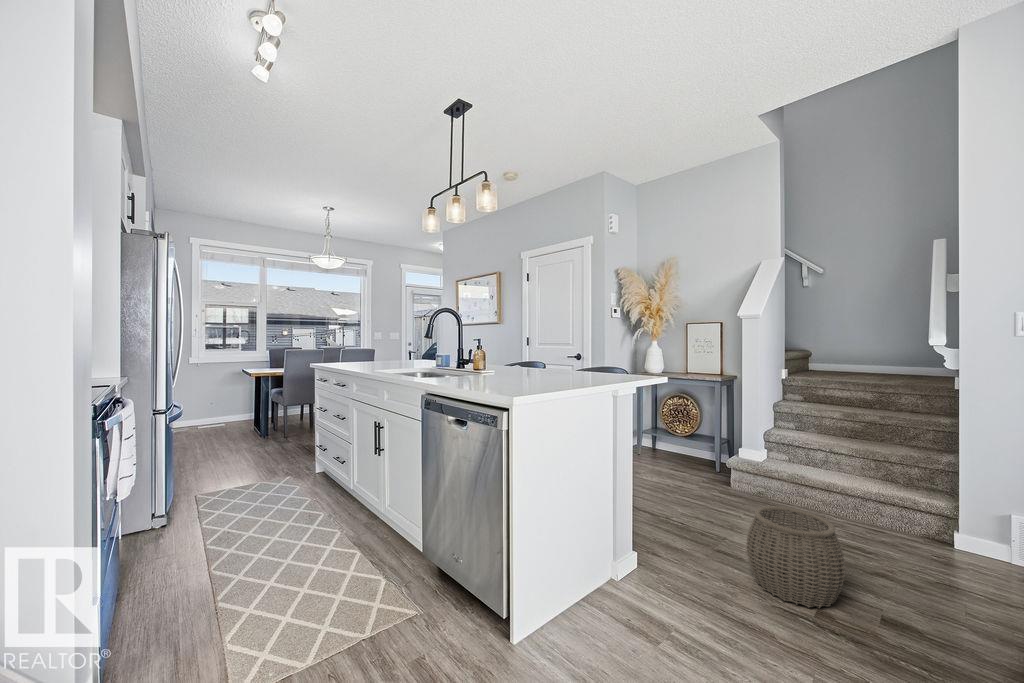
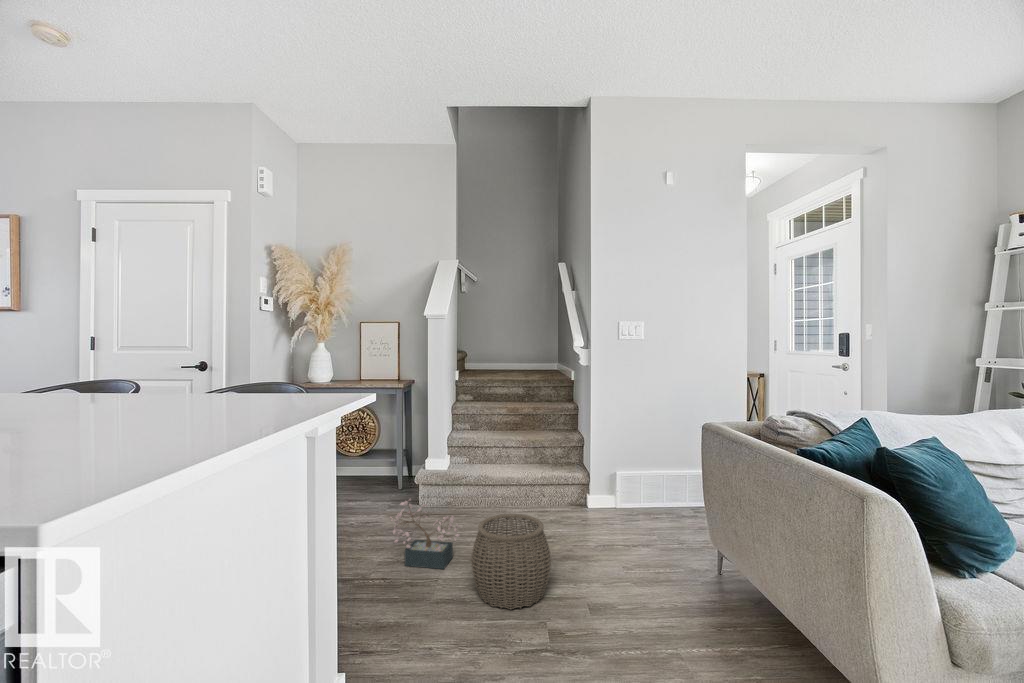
decorative plant: none [681,473,752,543] -> present [390,499,460,569]

